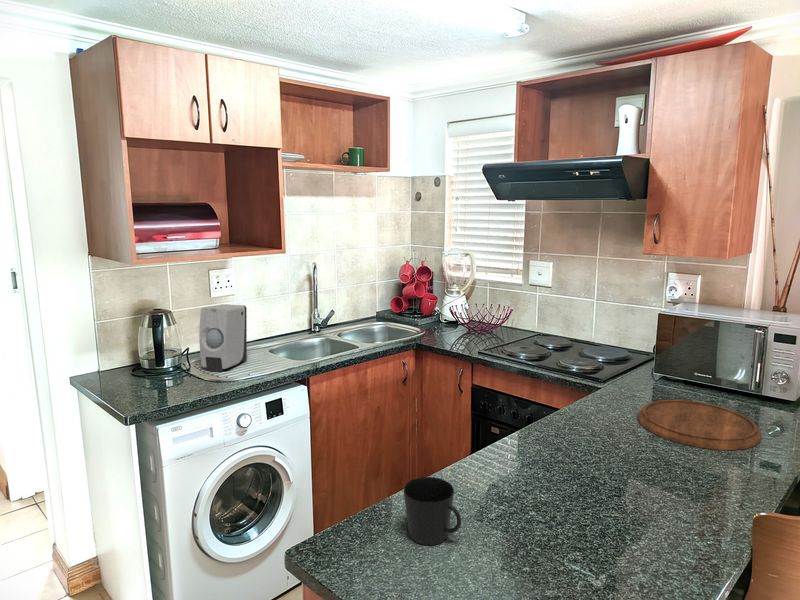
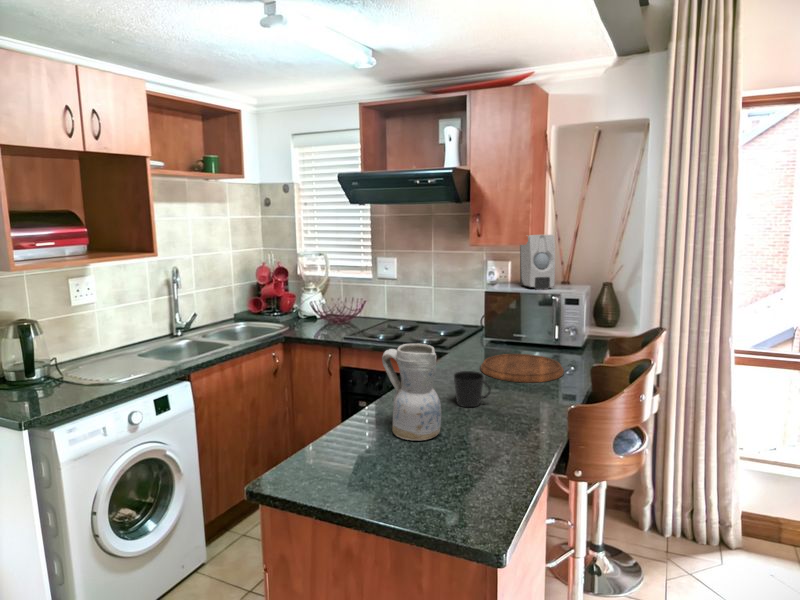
soap dispenser: present [199,304,247,372] -> present [520,235,555,290]
ceramic pitcher: none [484,389,558,521] -> present [382,344,441,440]
cup: present [404,477,461,545] -> present [454,371,491,407]

